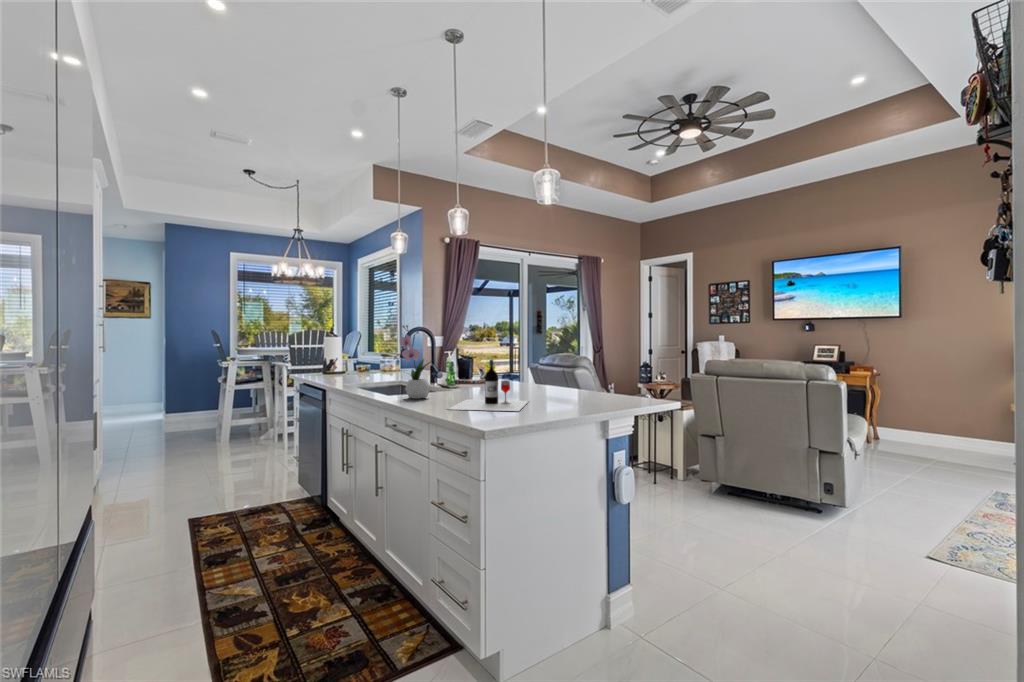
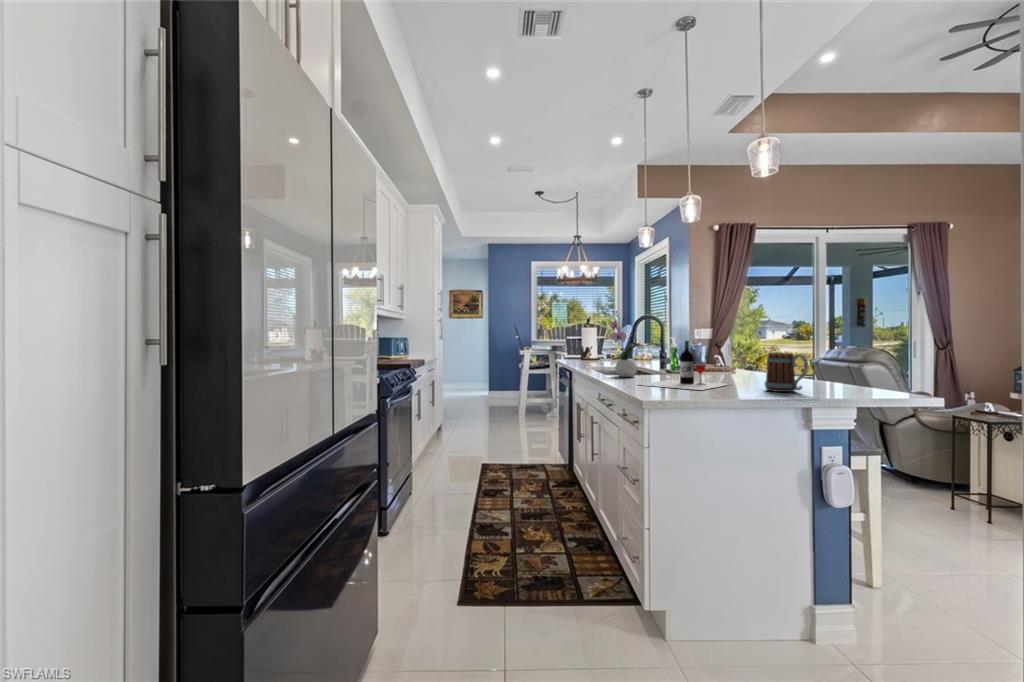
mug: none [565,370,602,407] -> present [765,352,808,392]

